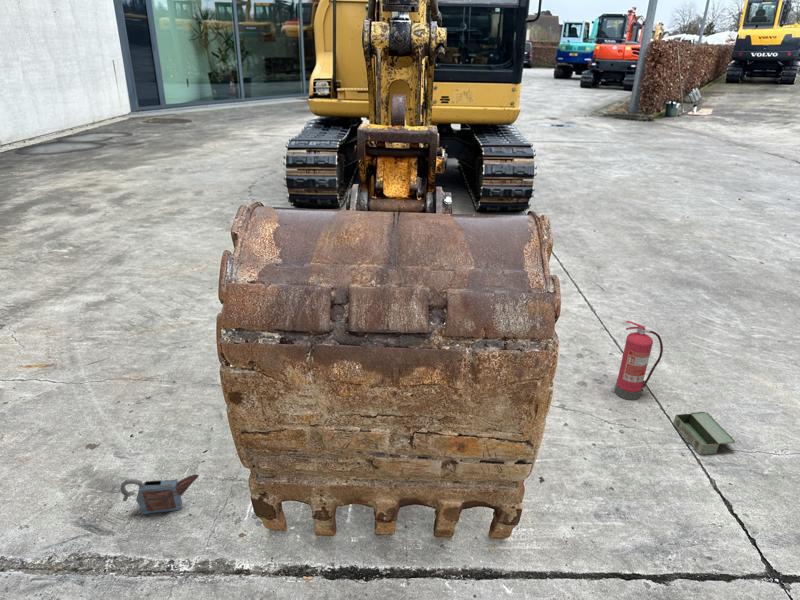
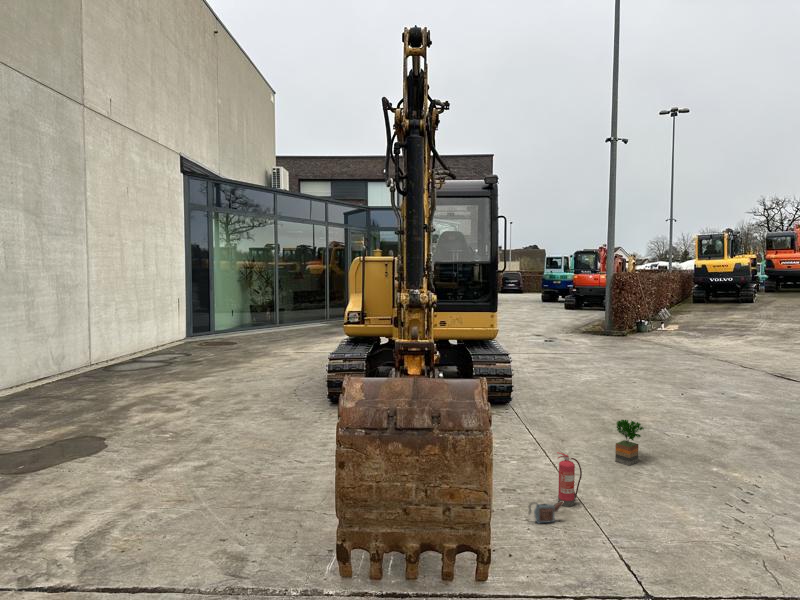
potted tree: none [684,252,740,319] -> present [615,420,644,466]
toolbox: present [673,412,735,455] -> none [592,508,626,531]
watering can: present [120,474,199,514] -> present [529,501,564,523]

